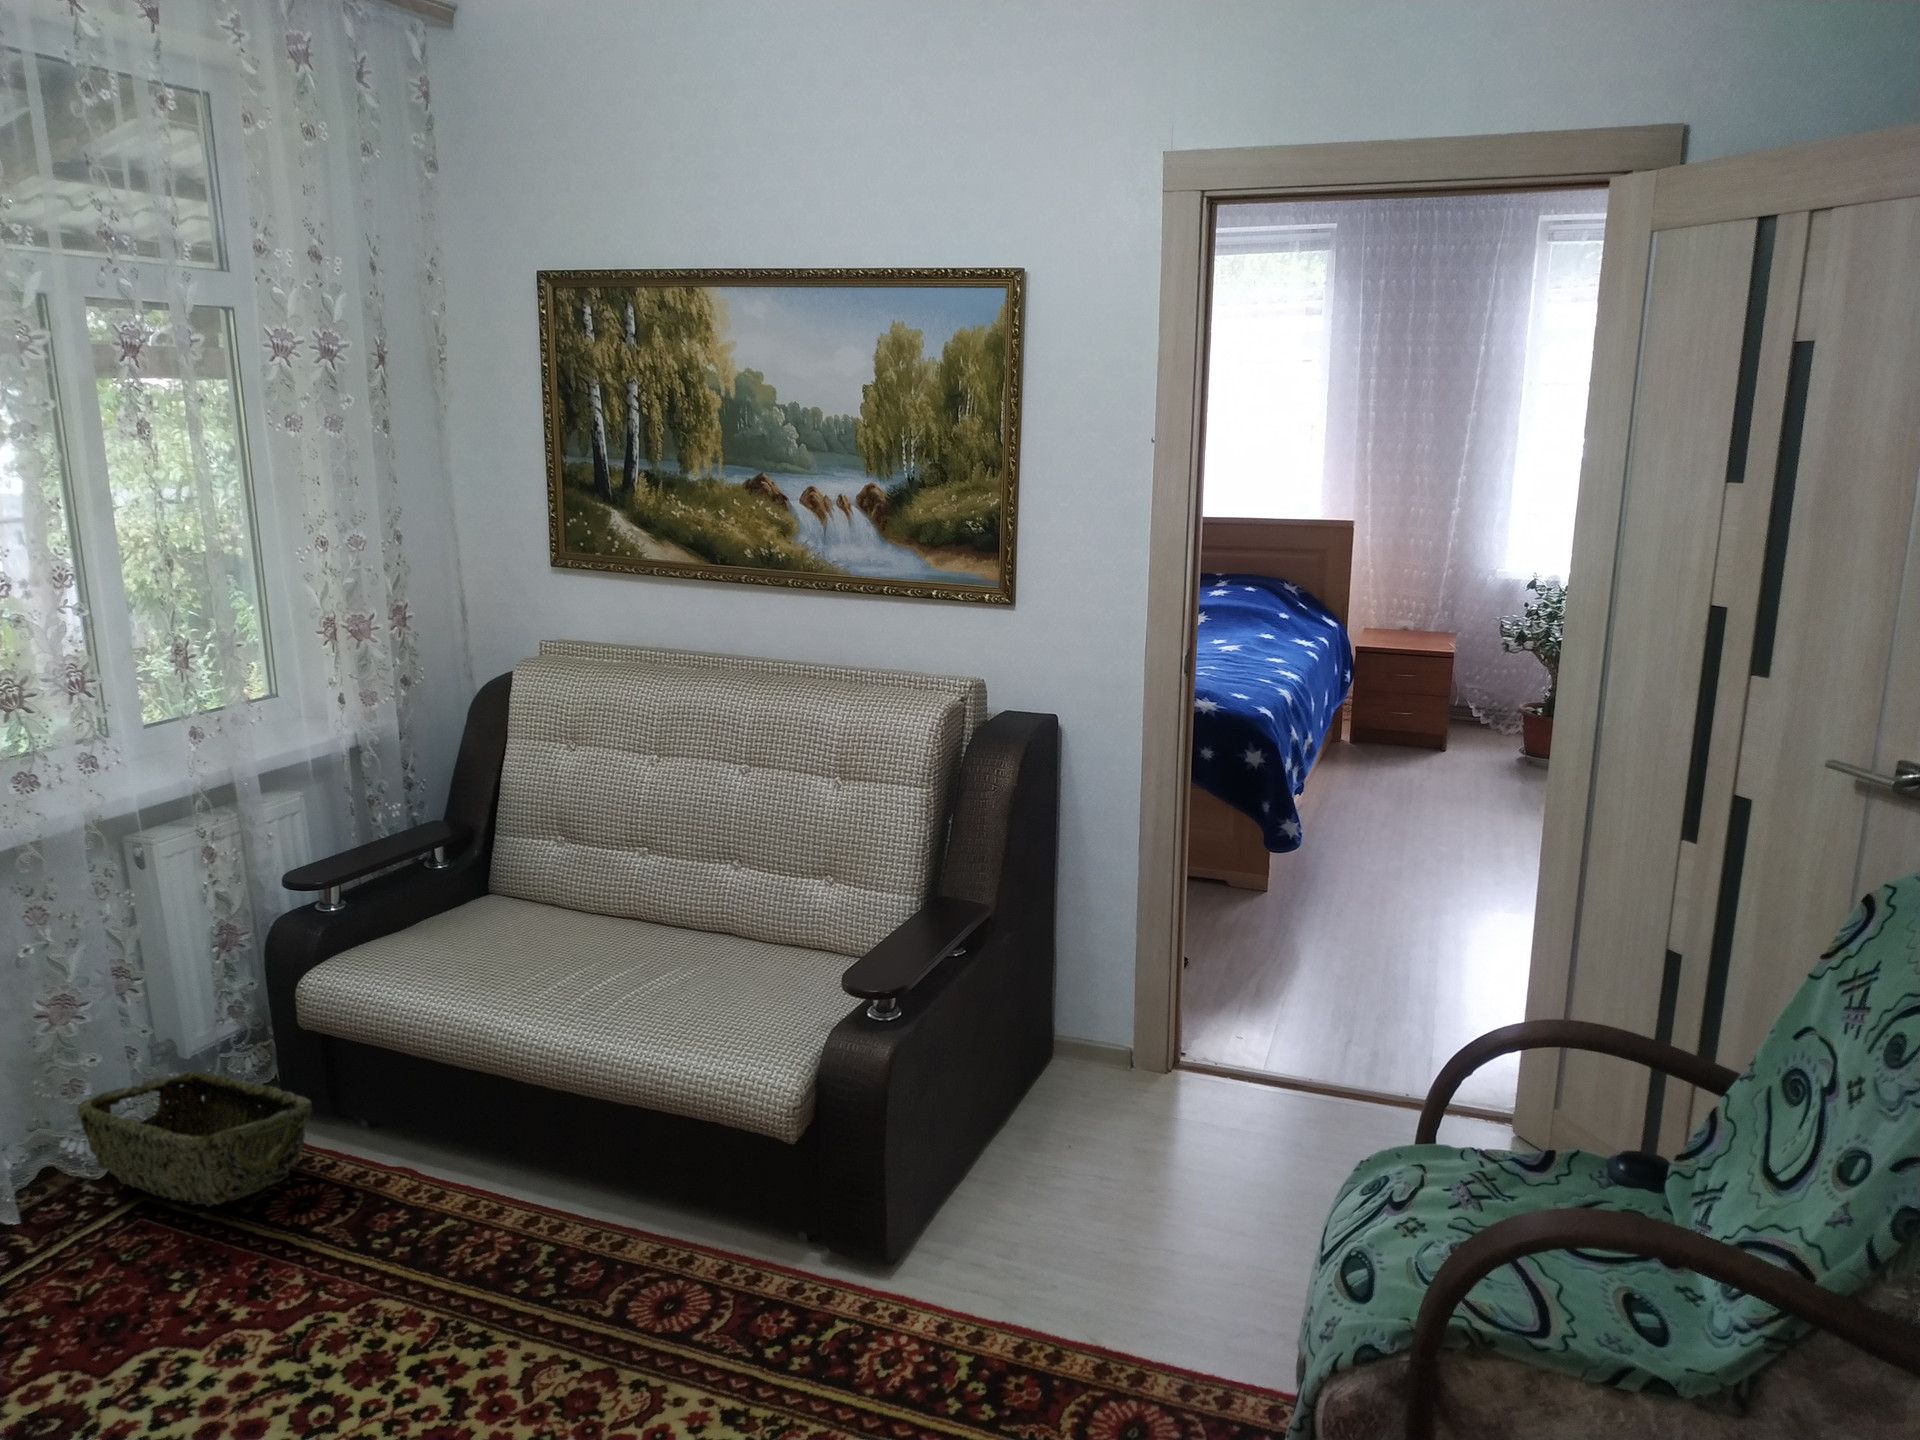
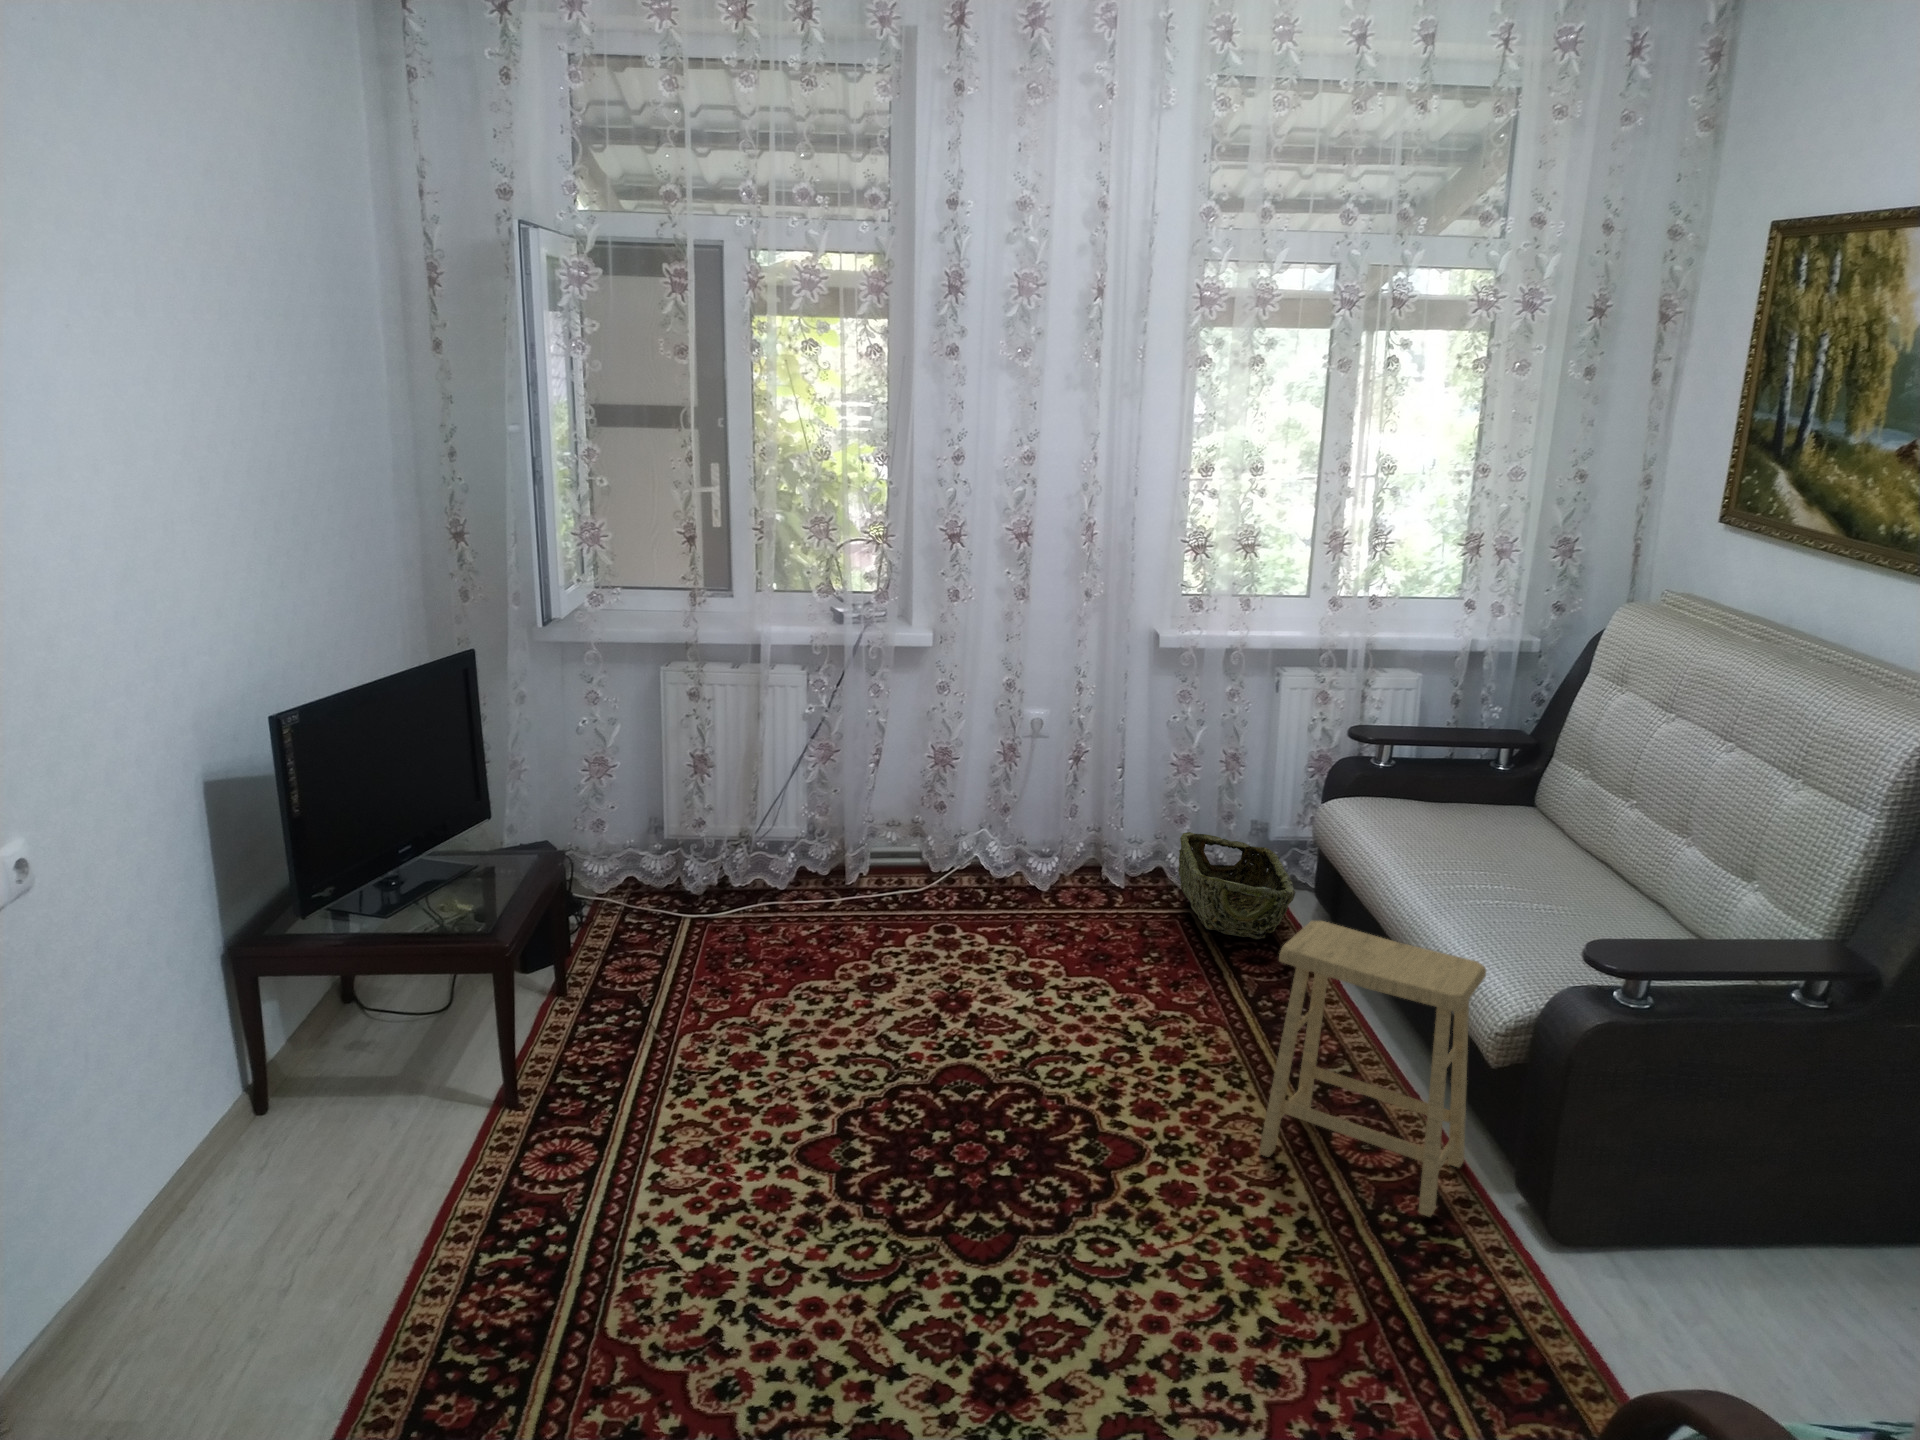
footstool: none [552,1047,794,1387] -> present [1259,921,1486,1217]

